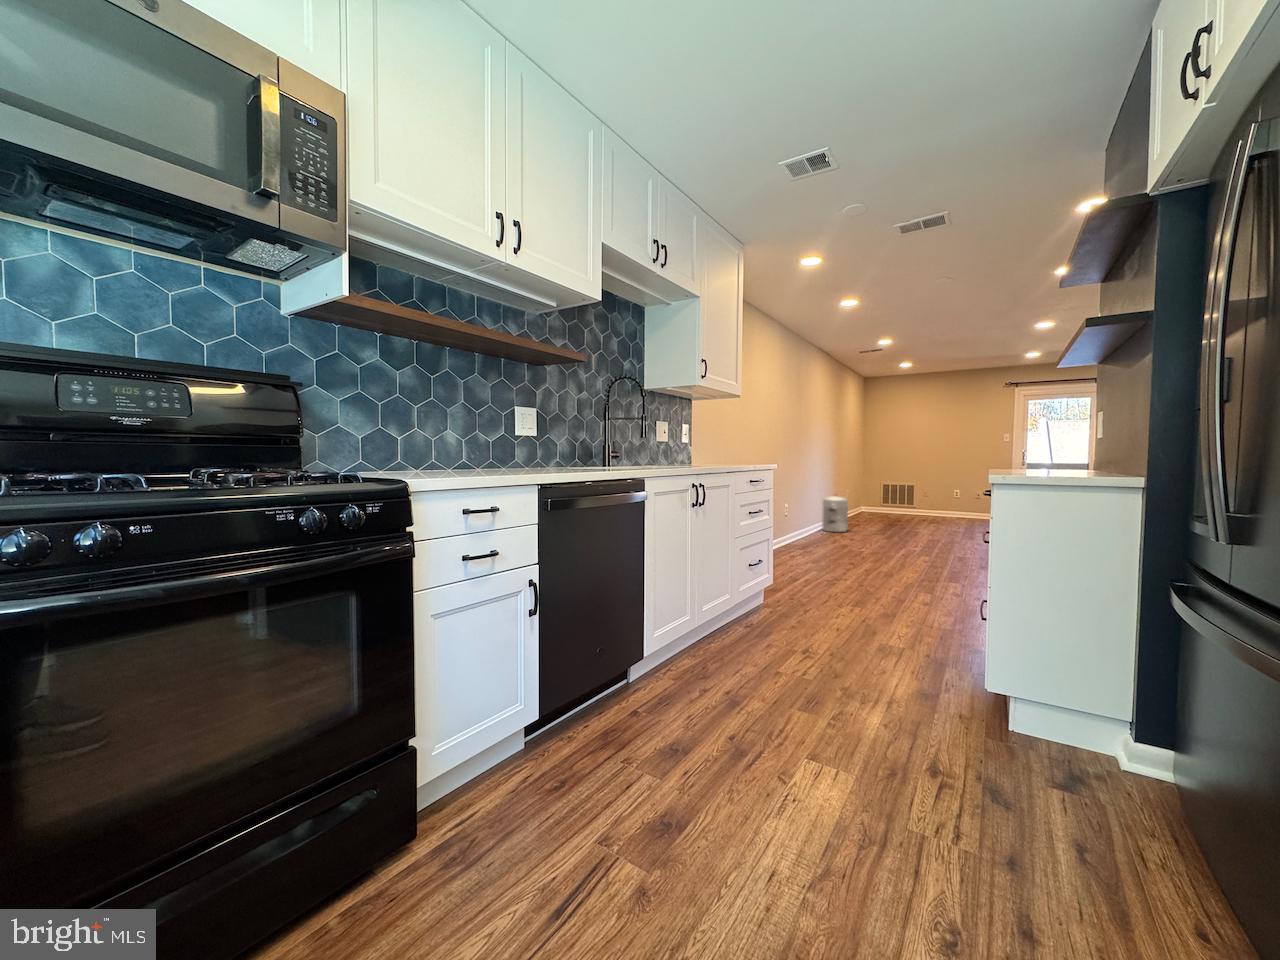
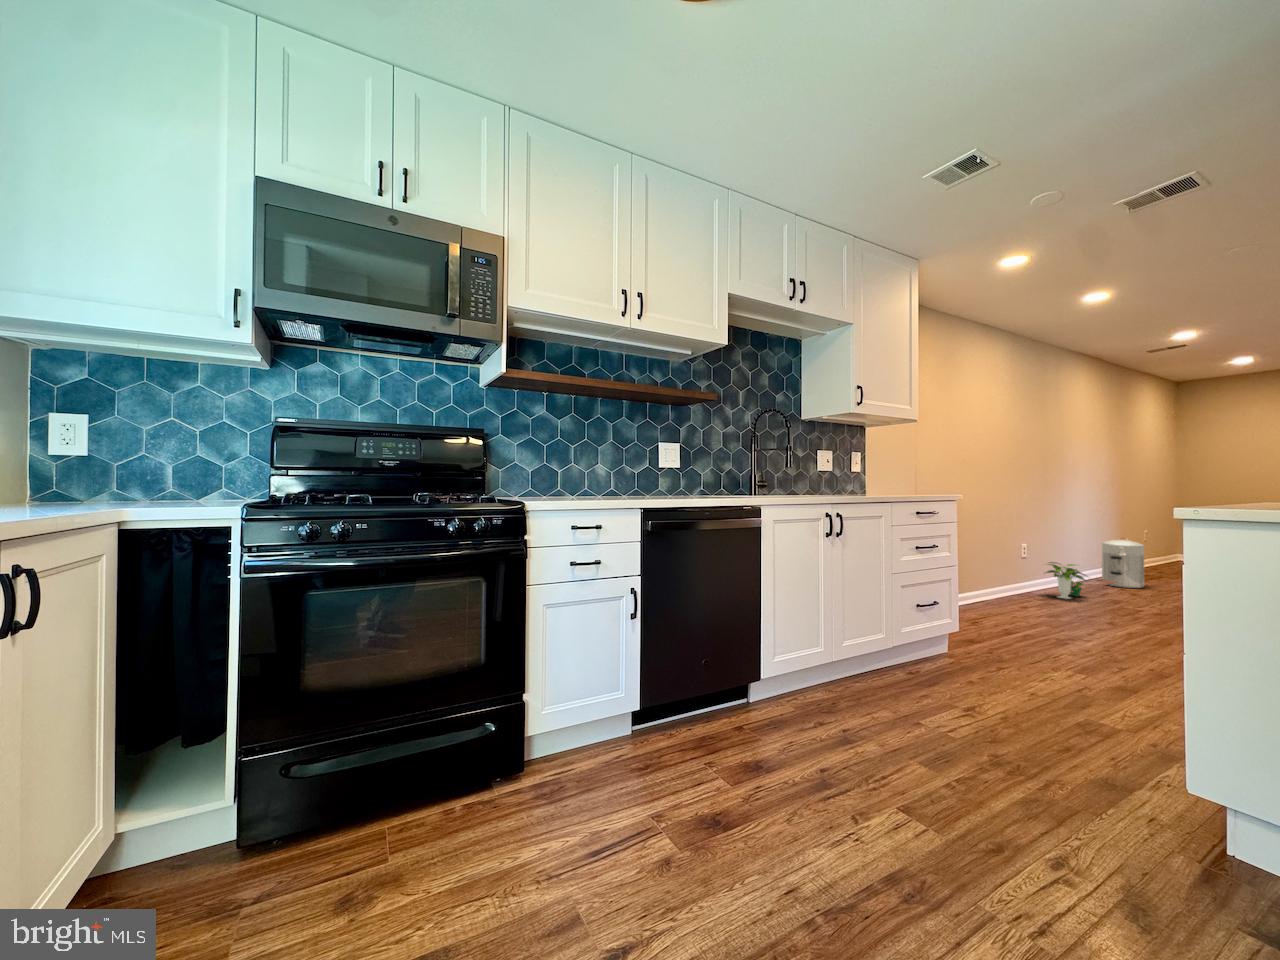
potted plant: none [793,516,824,544] -> present [1046,562,1086,599]

